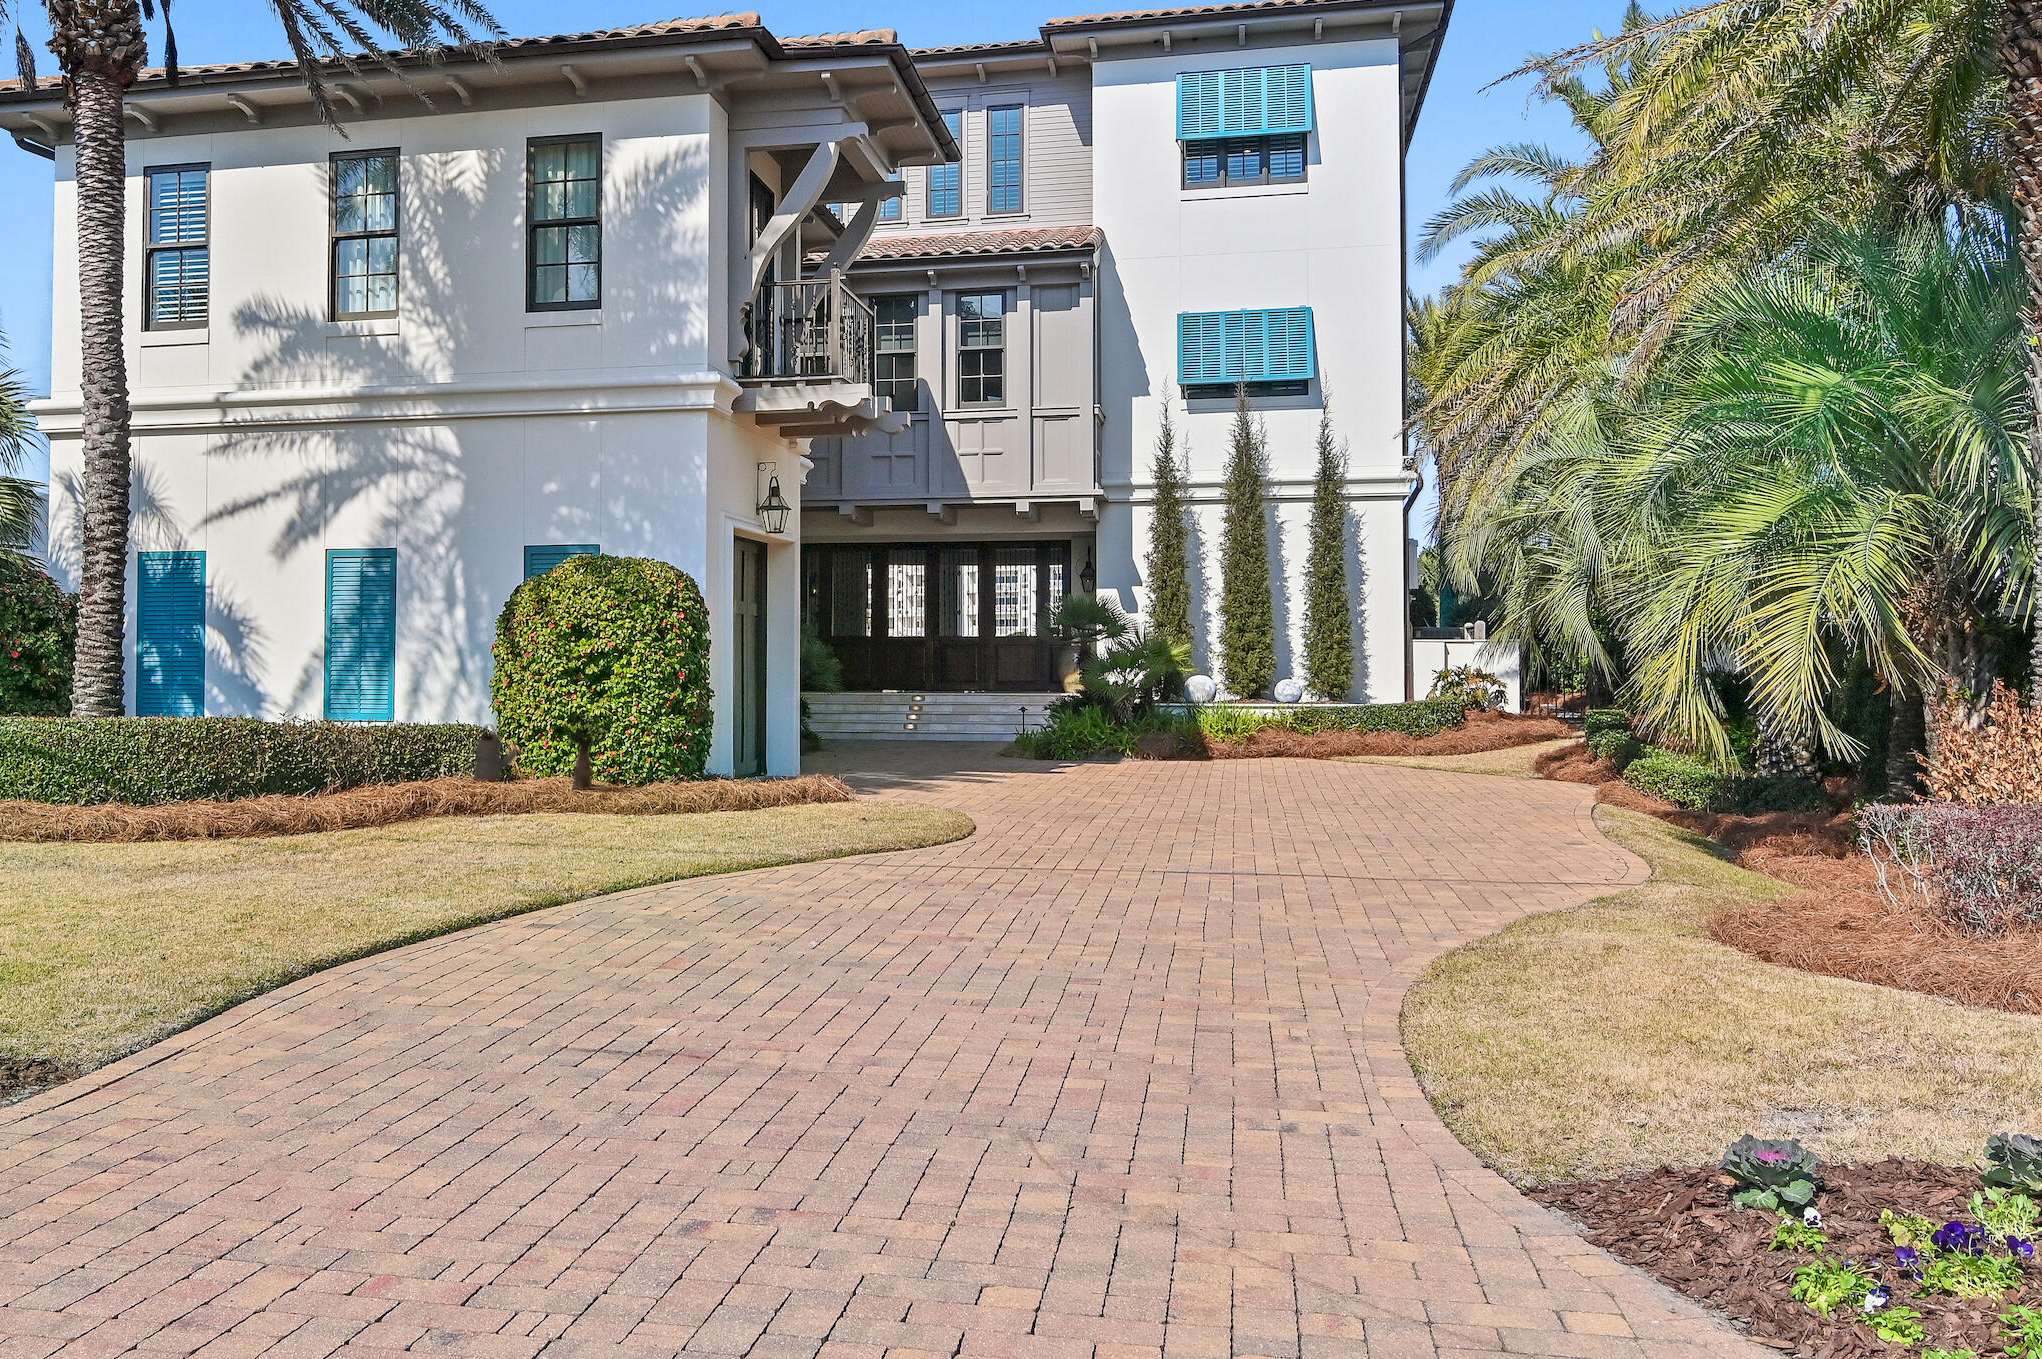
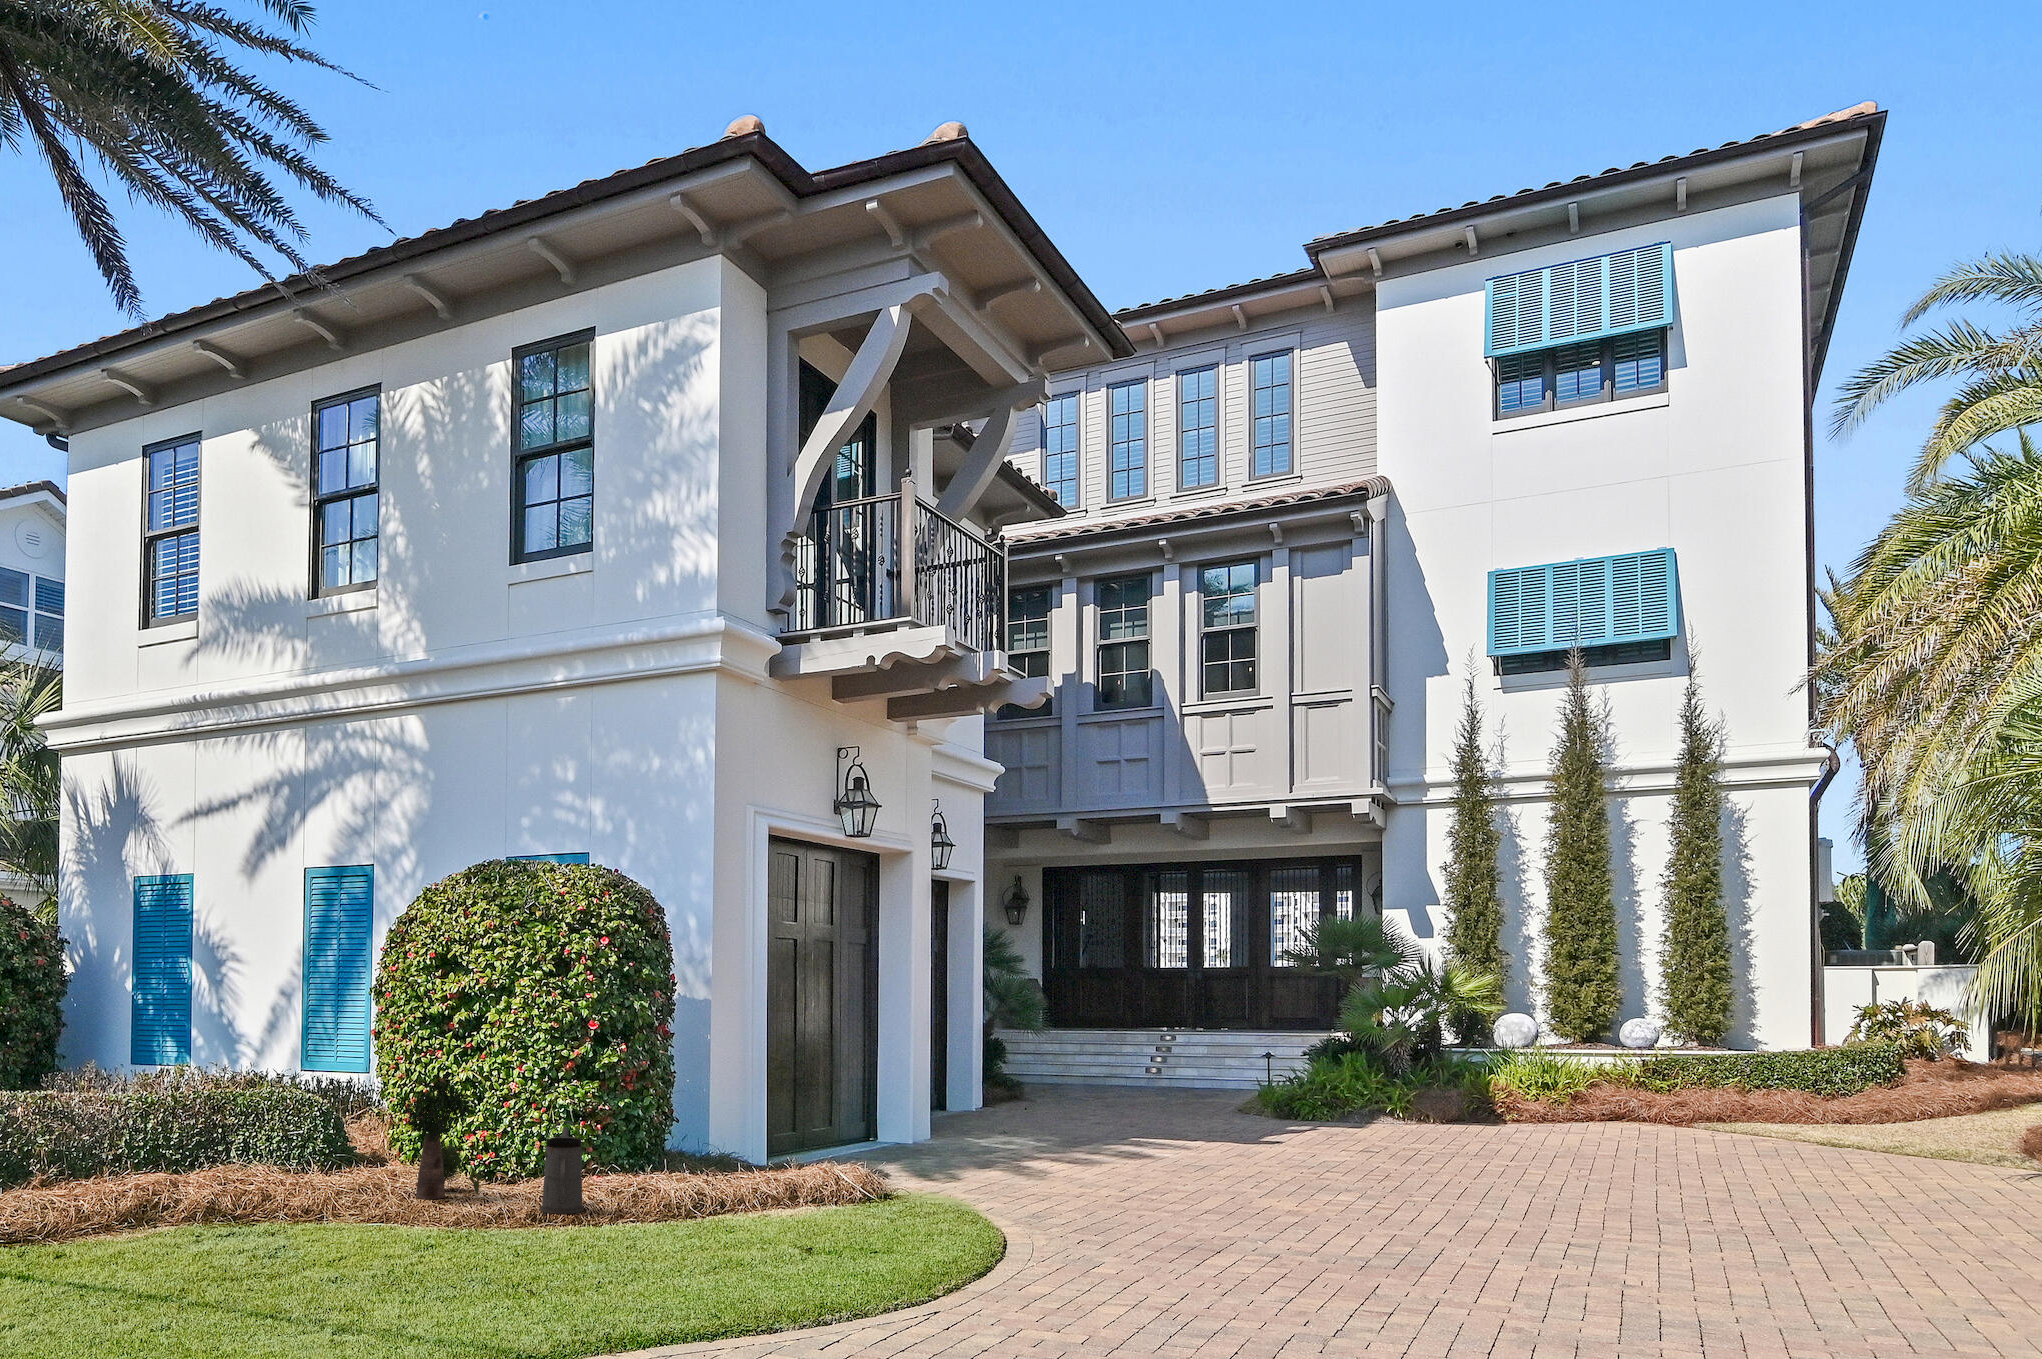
watering can: present [469,724,517,781] -> present [540,1121,584,1214]

